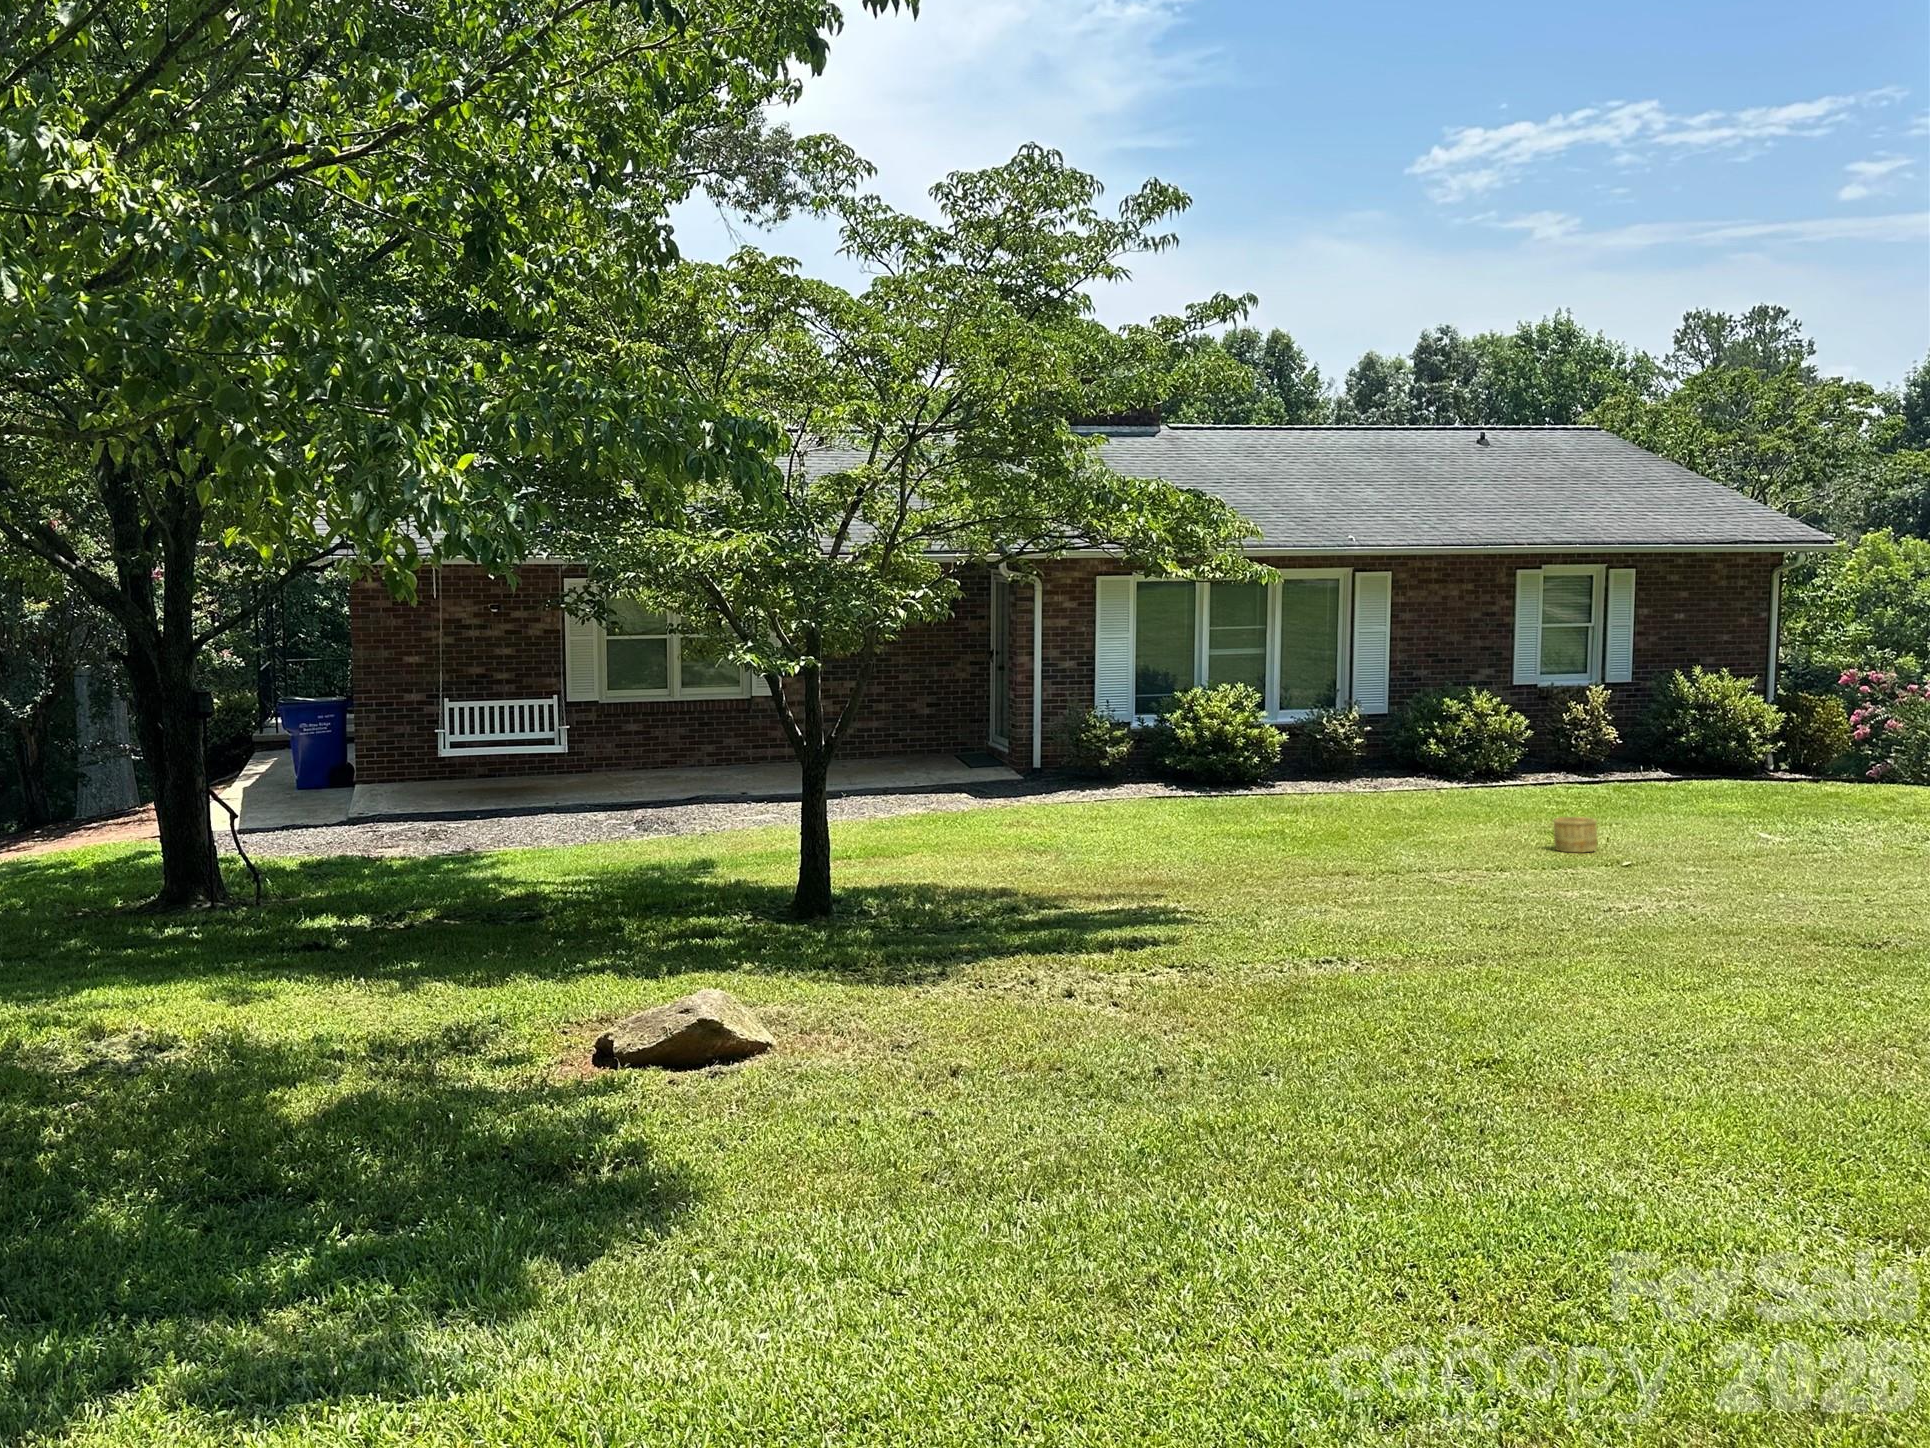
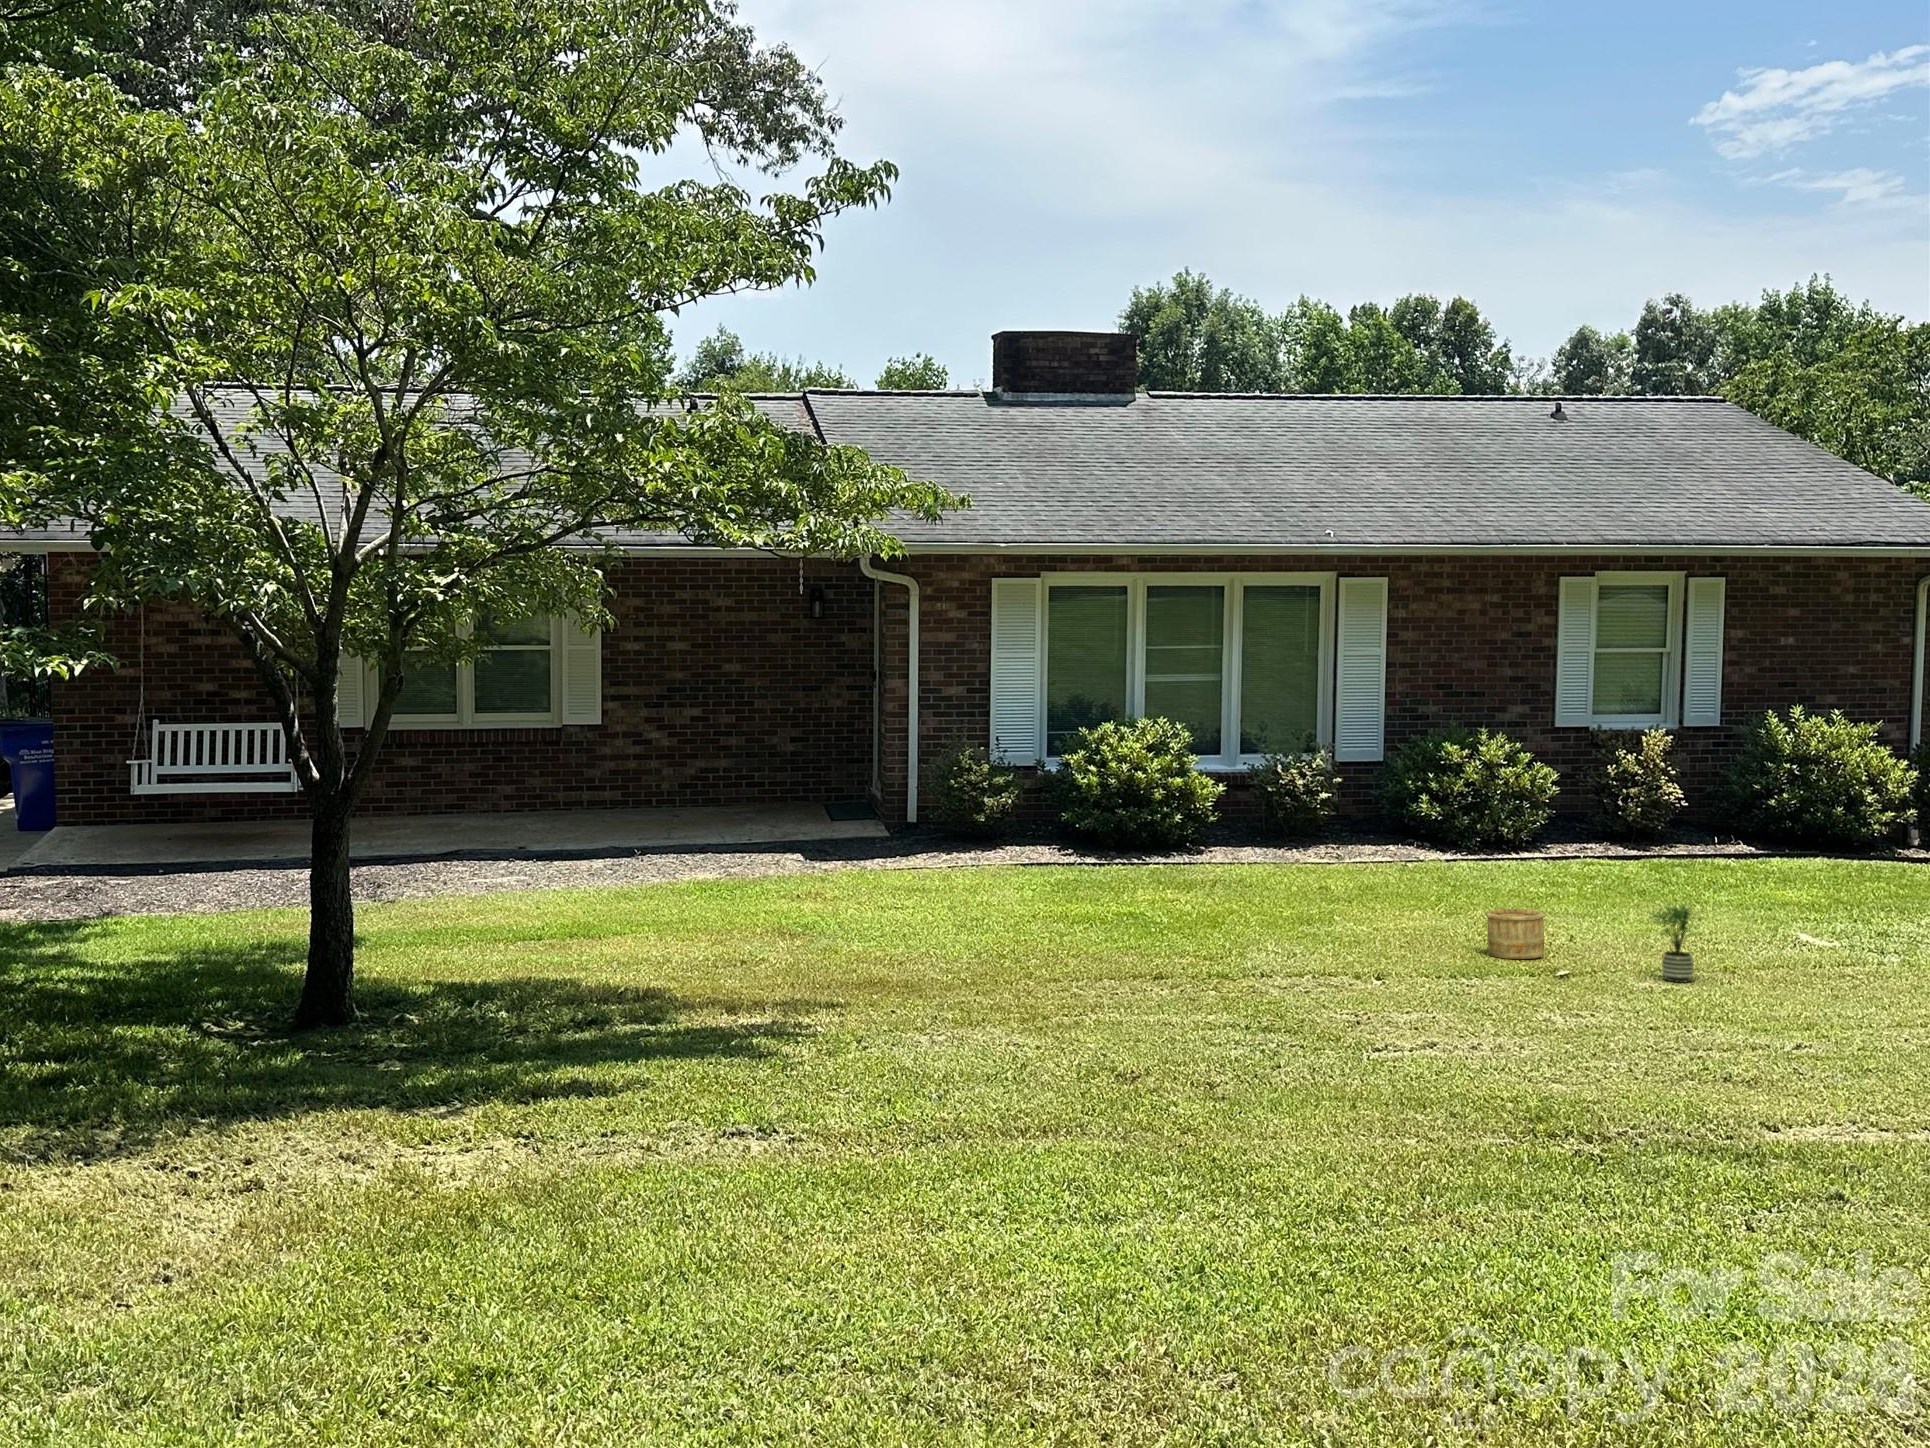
potted plant: none [1682,806,1728,864] -> present [1646,903,1703,983]

